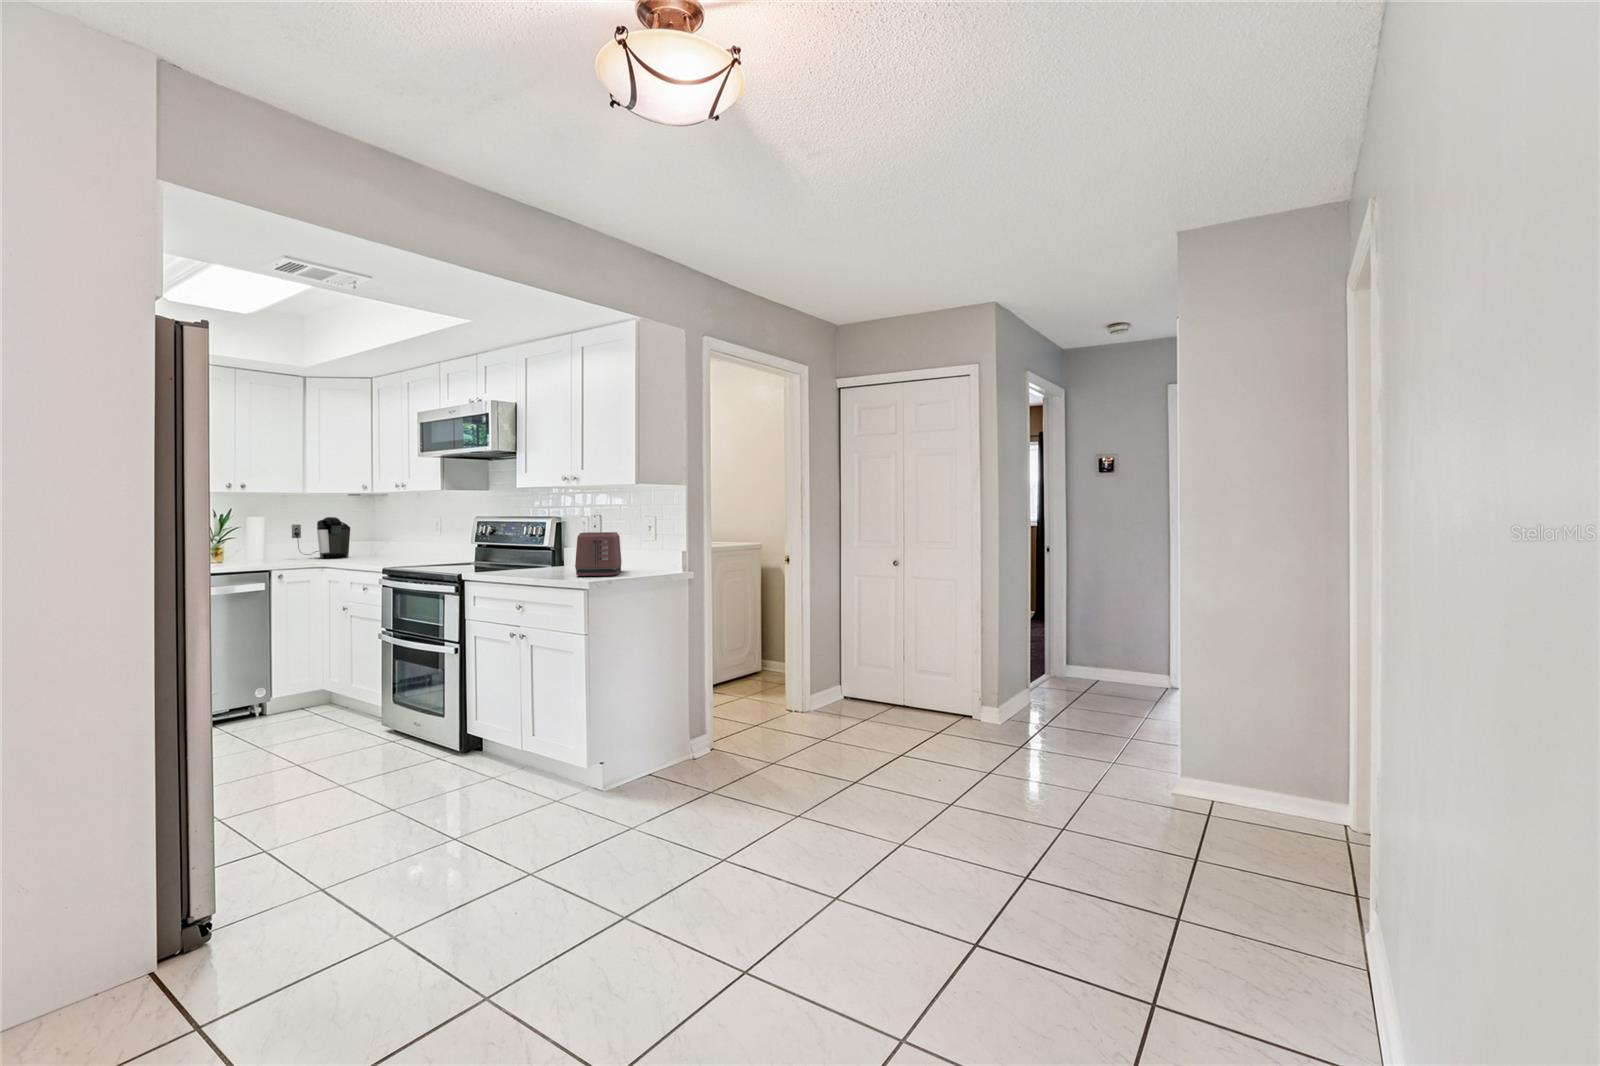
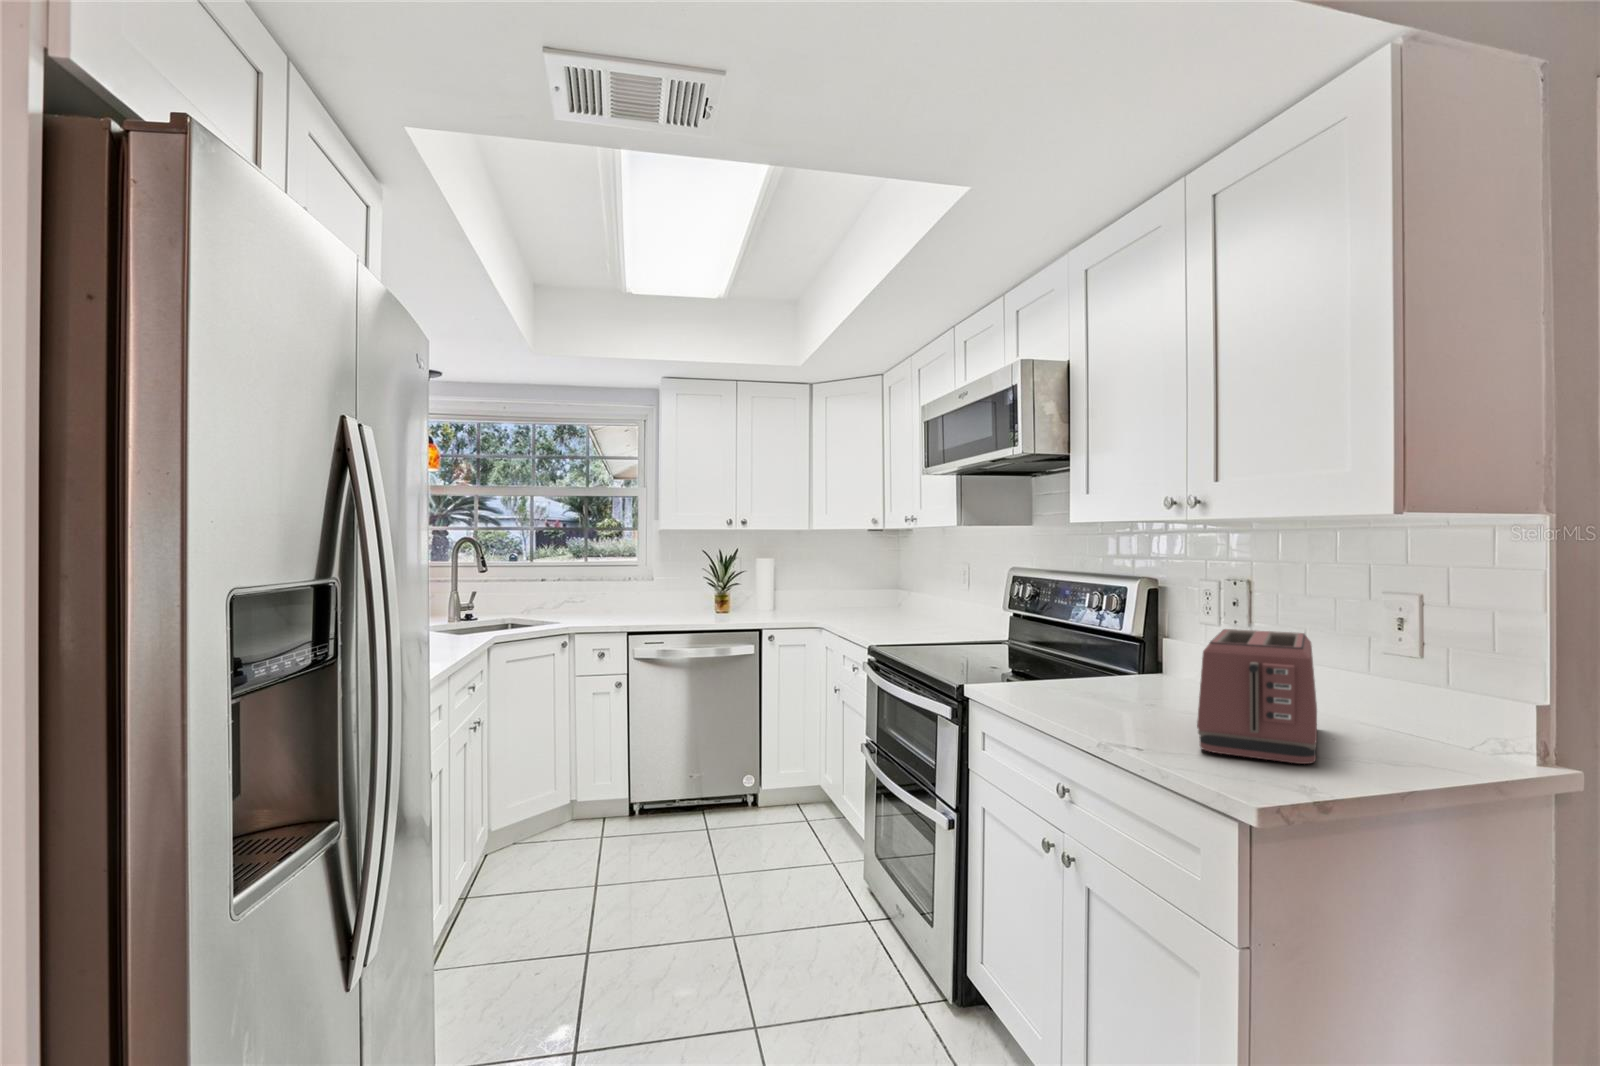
coffee maker: present [292,517,350,559] -> none [800,559,864,614]

